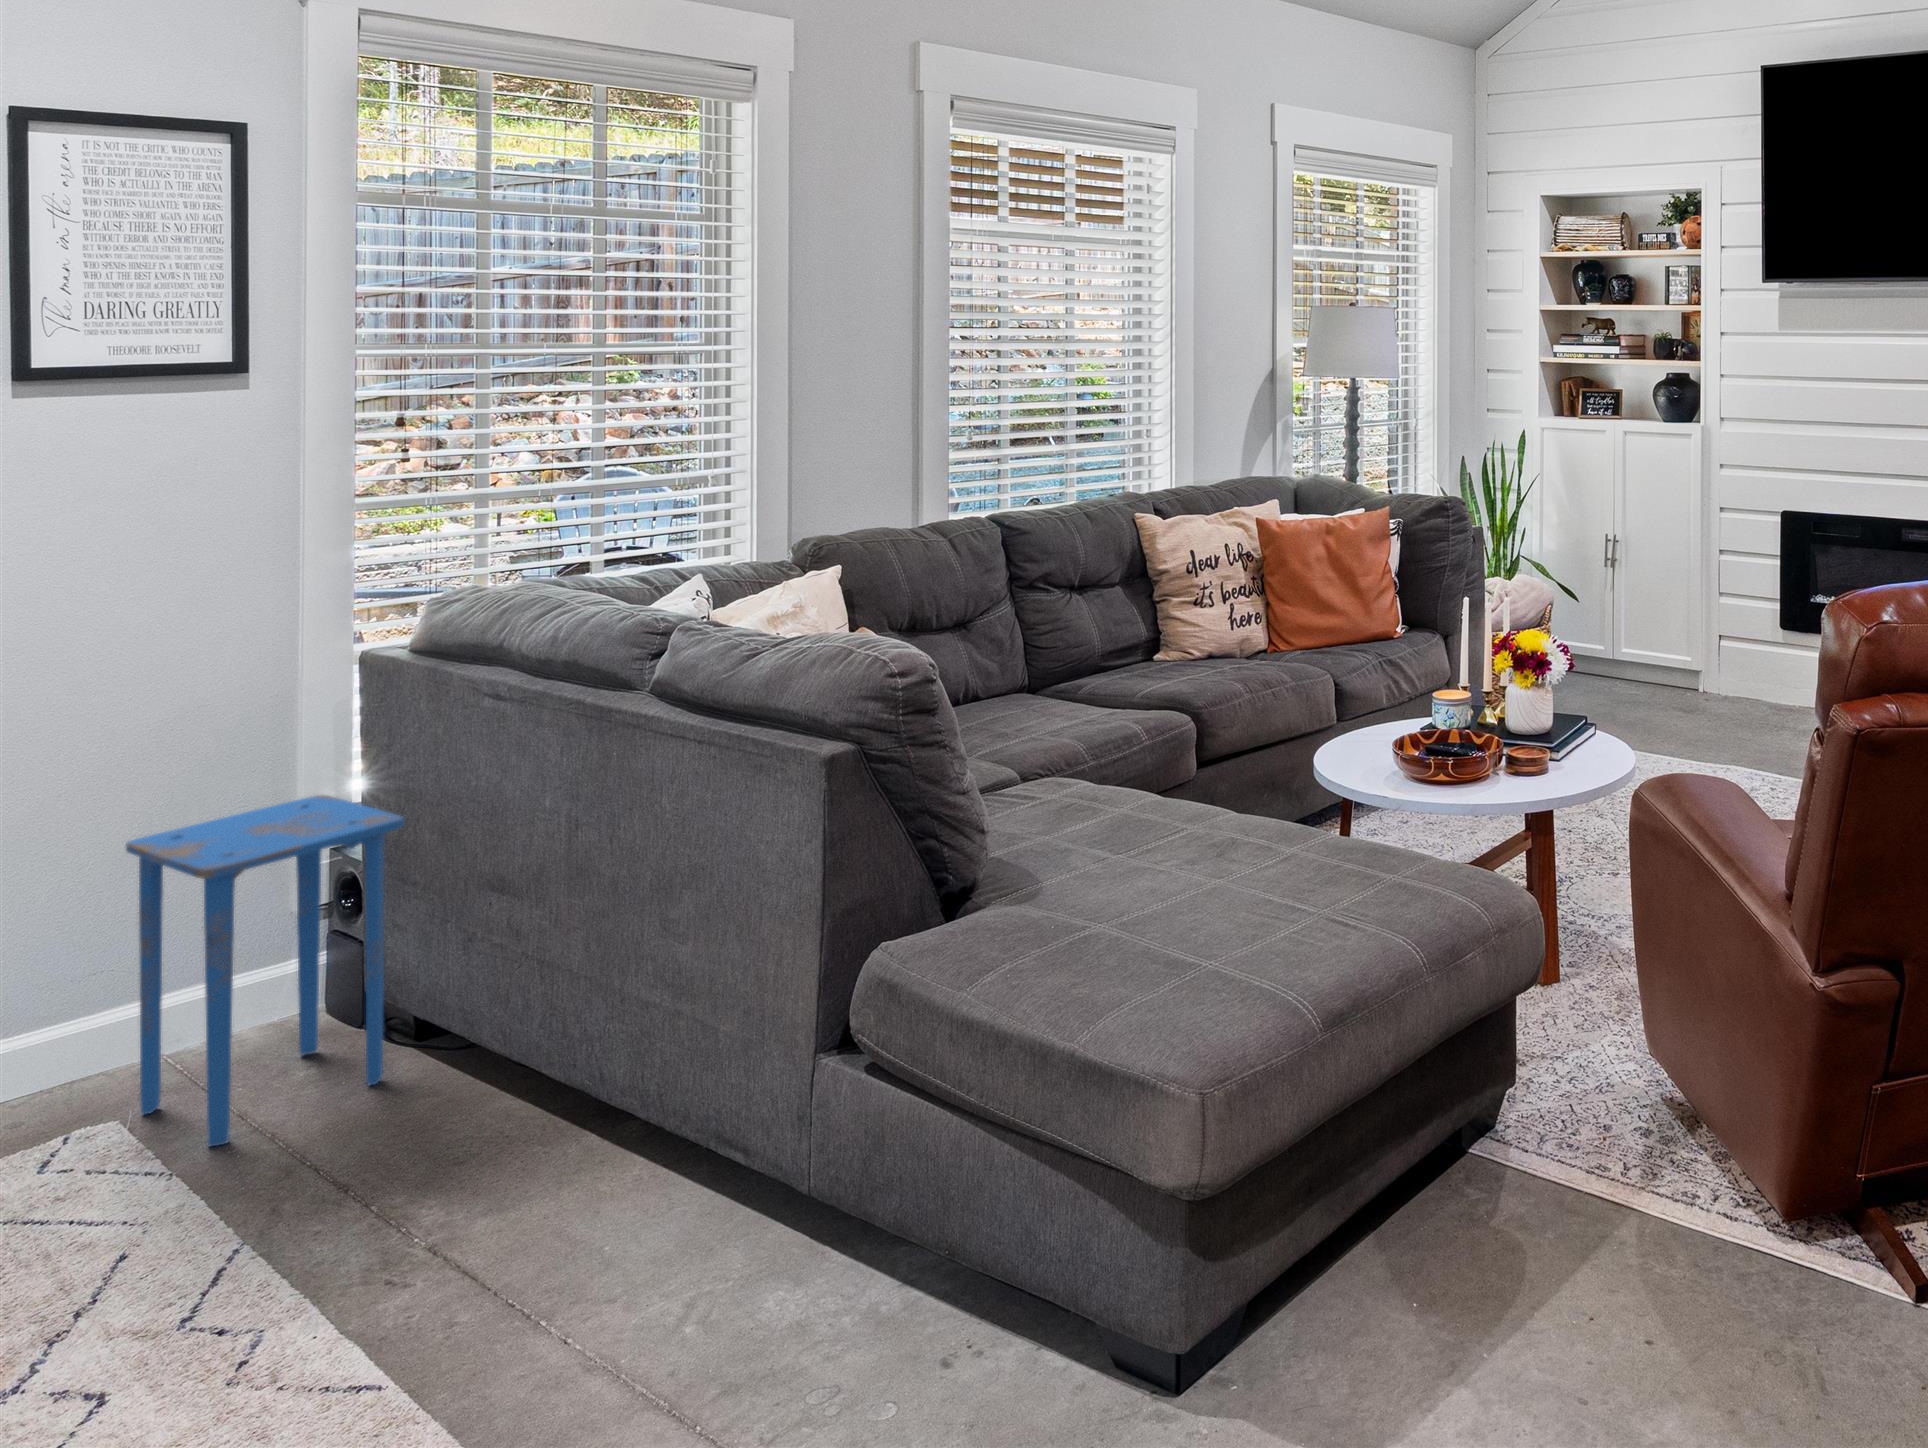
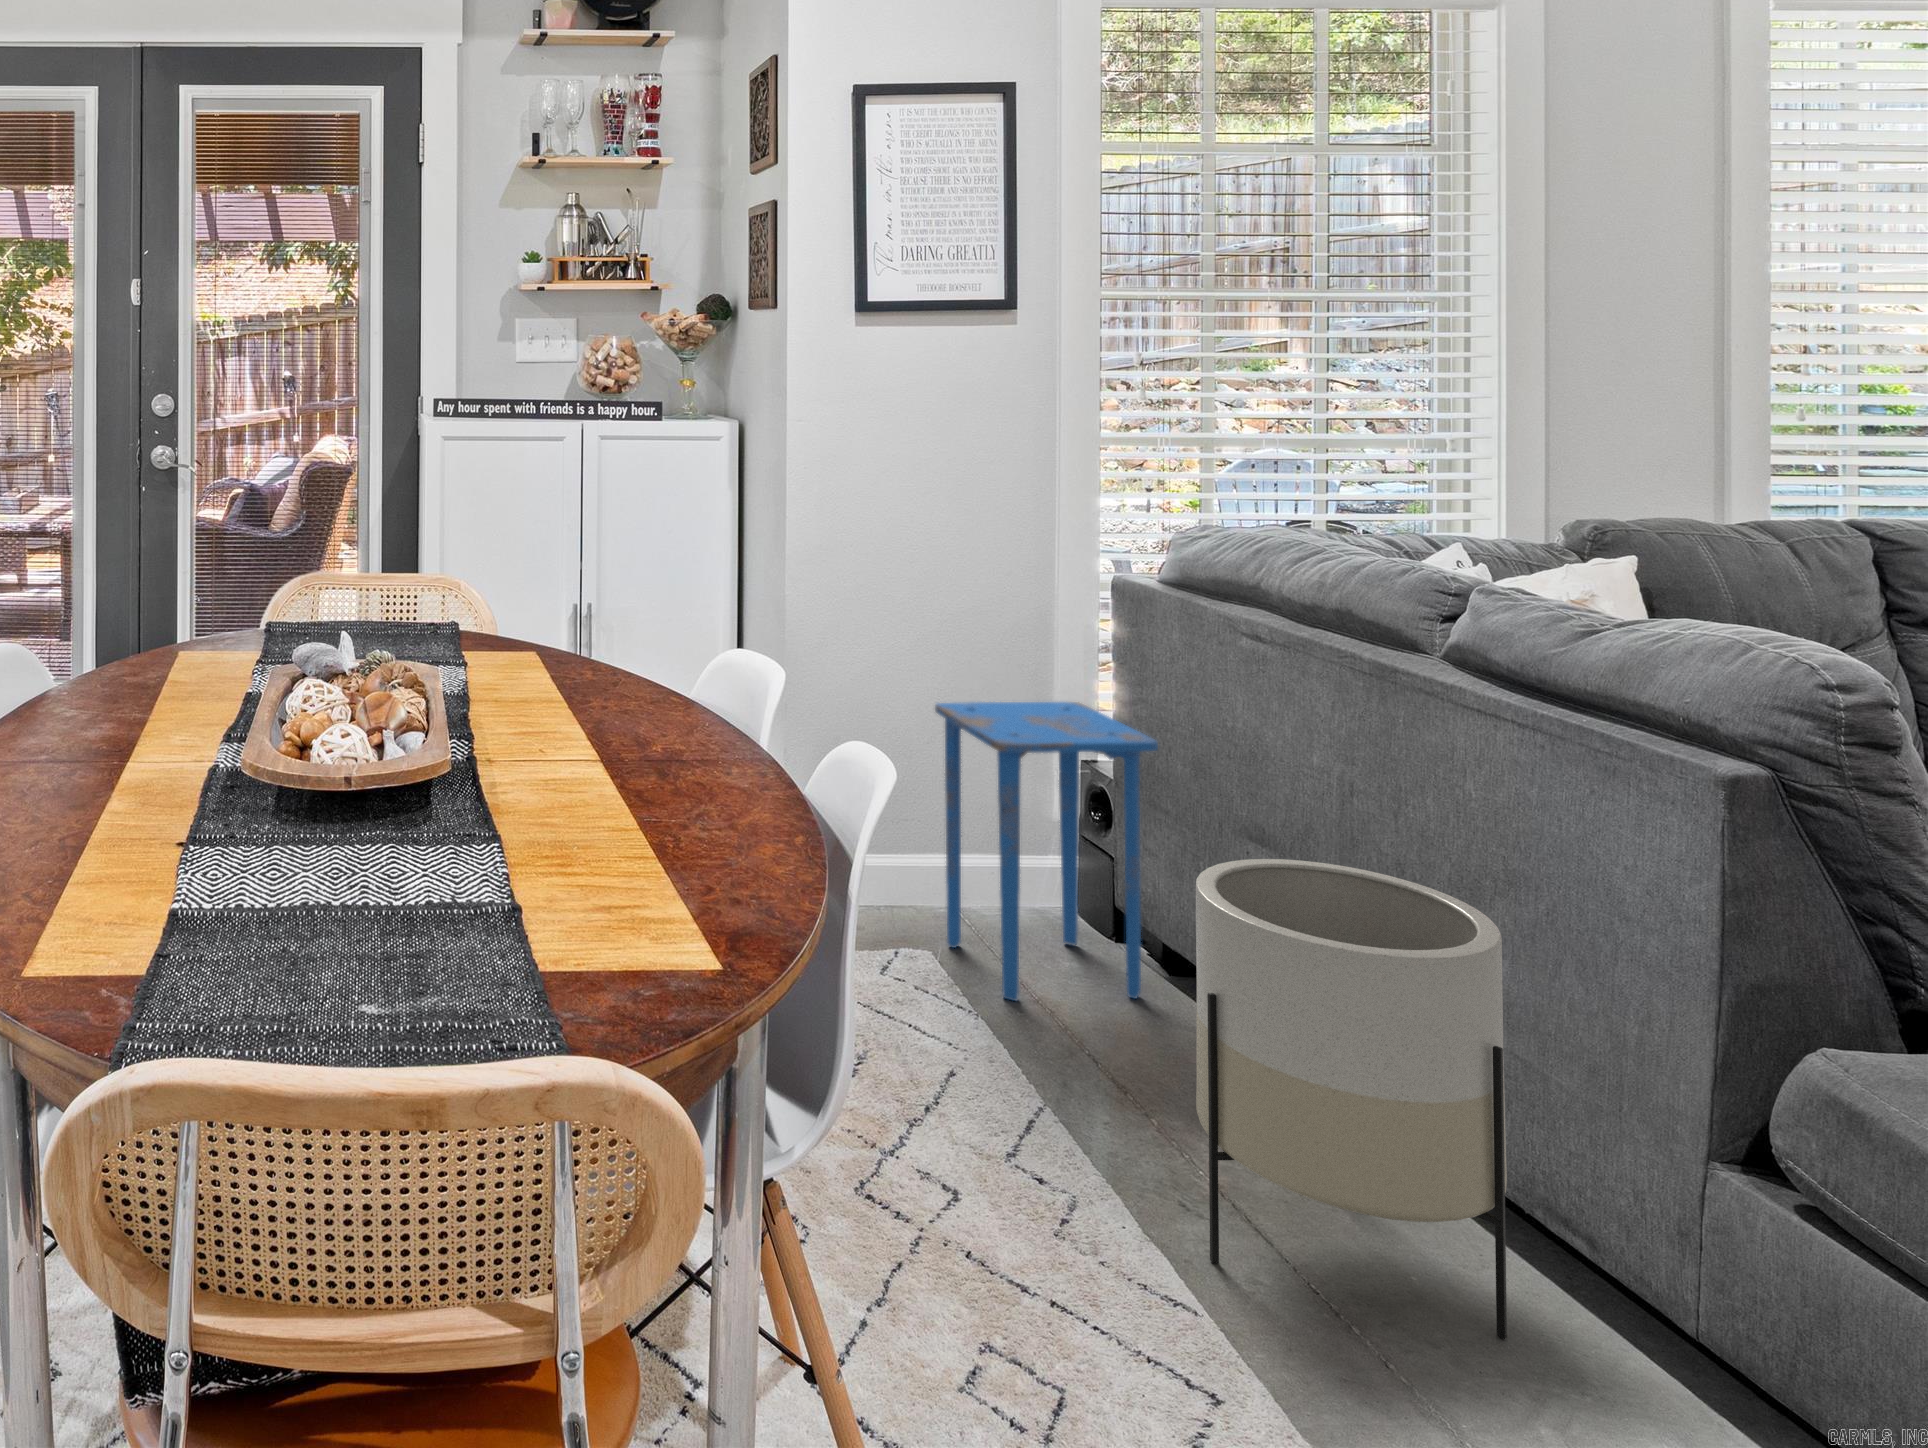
planter: none [399,892,671,1315] -> present [1196,859,1507,1339]

